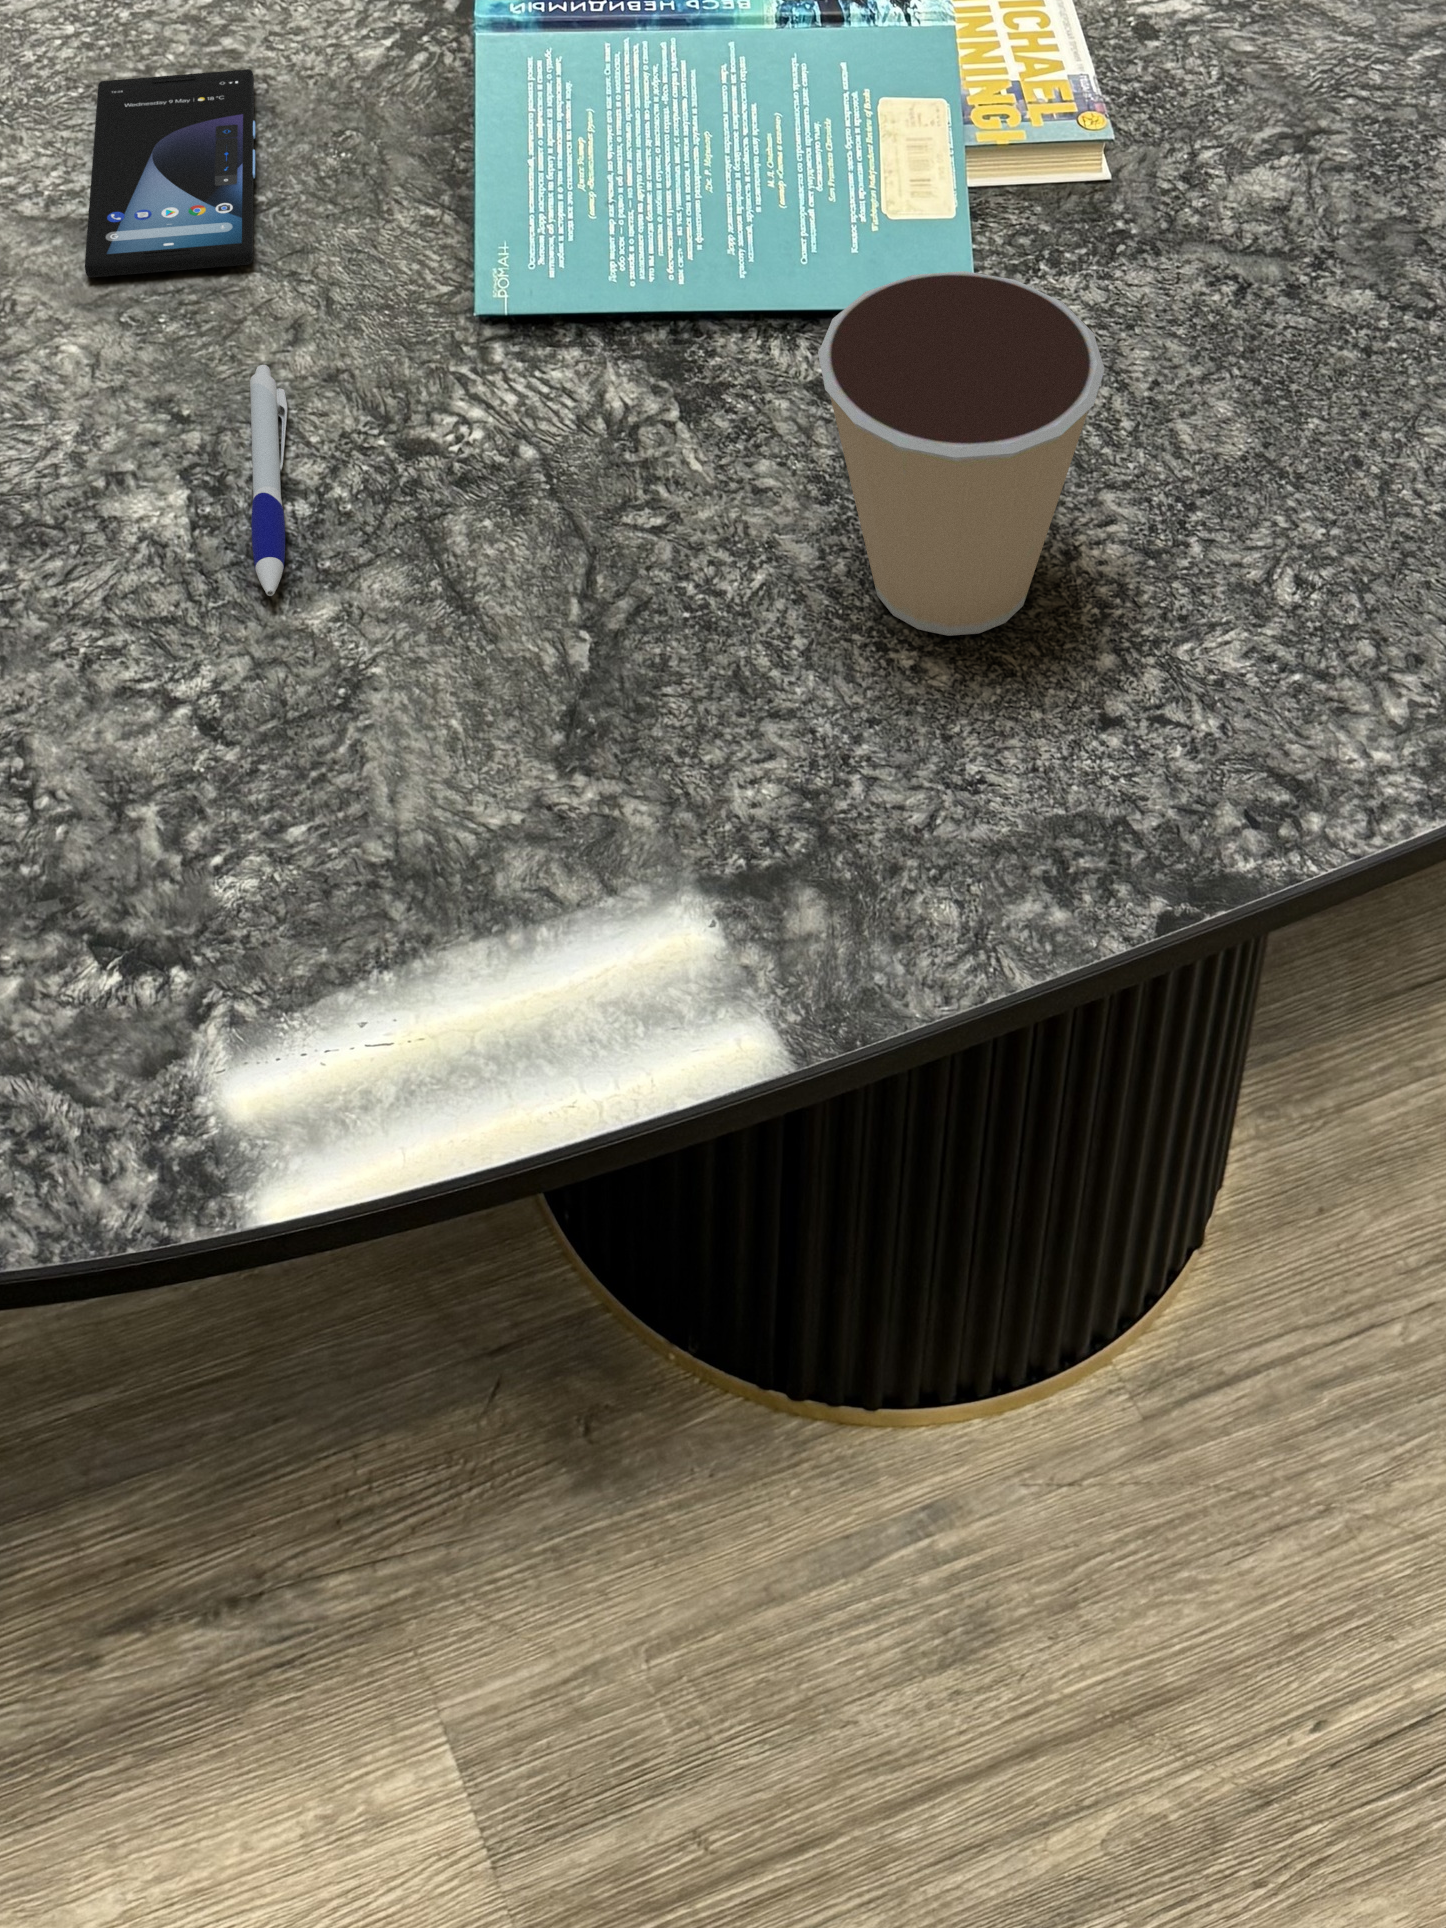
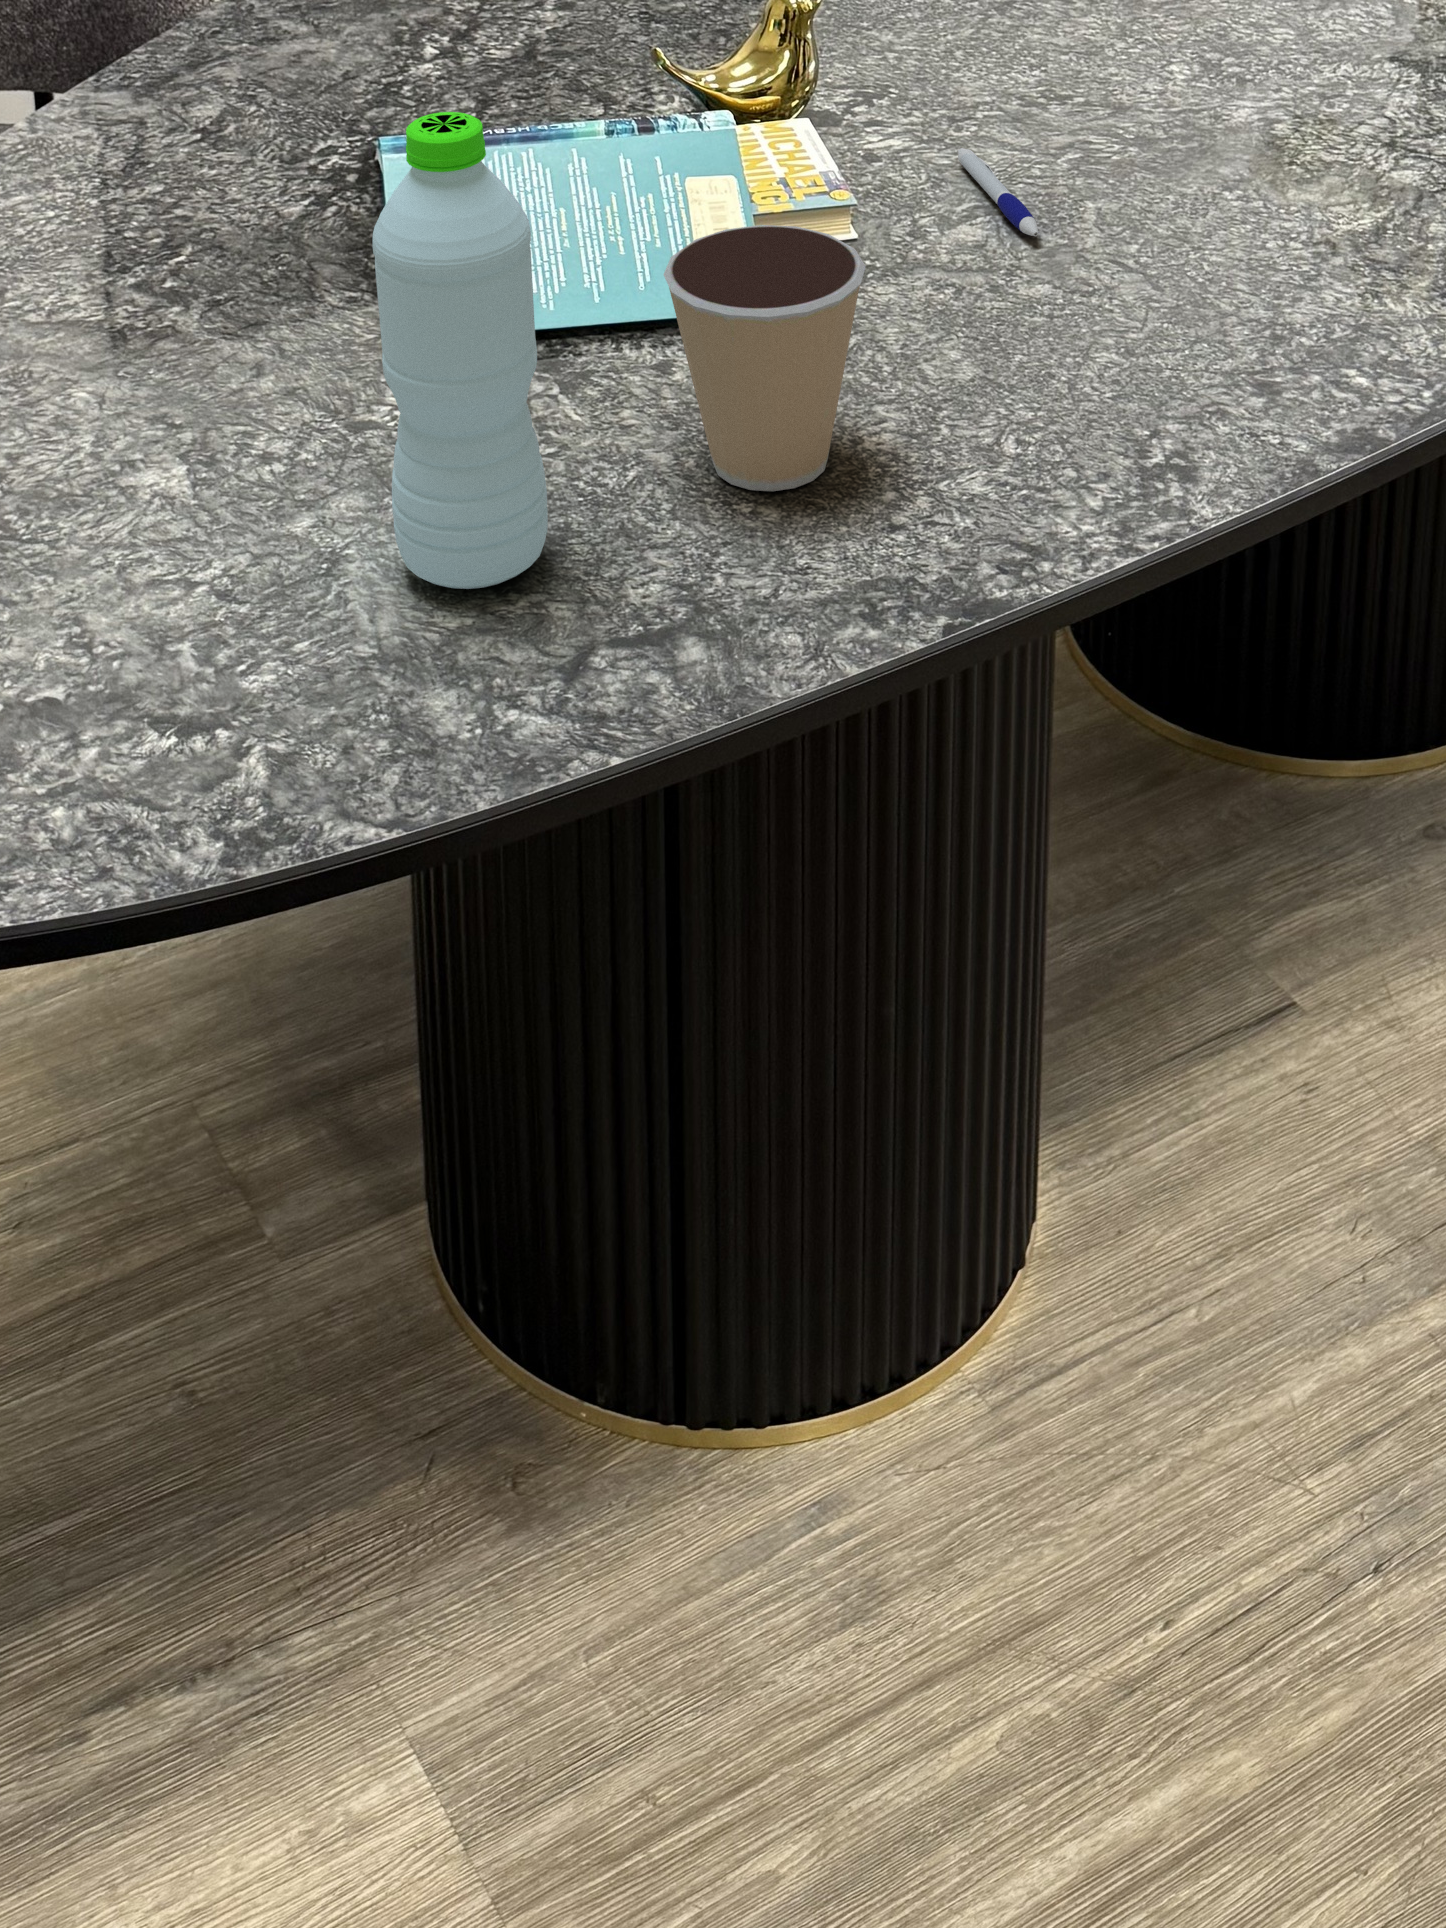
smartphone: present [85,69,255,277] -> none [82,225,219,353]
water bottle: none [398,189,634,773] -> present [372,112,548,589]
pen: present [250,365,287,596] -> present [958,148,1038,236]

